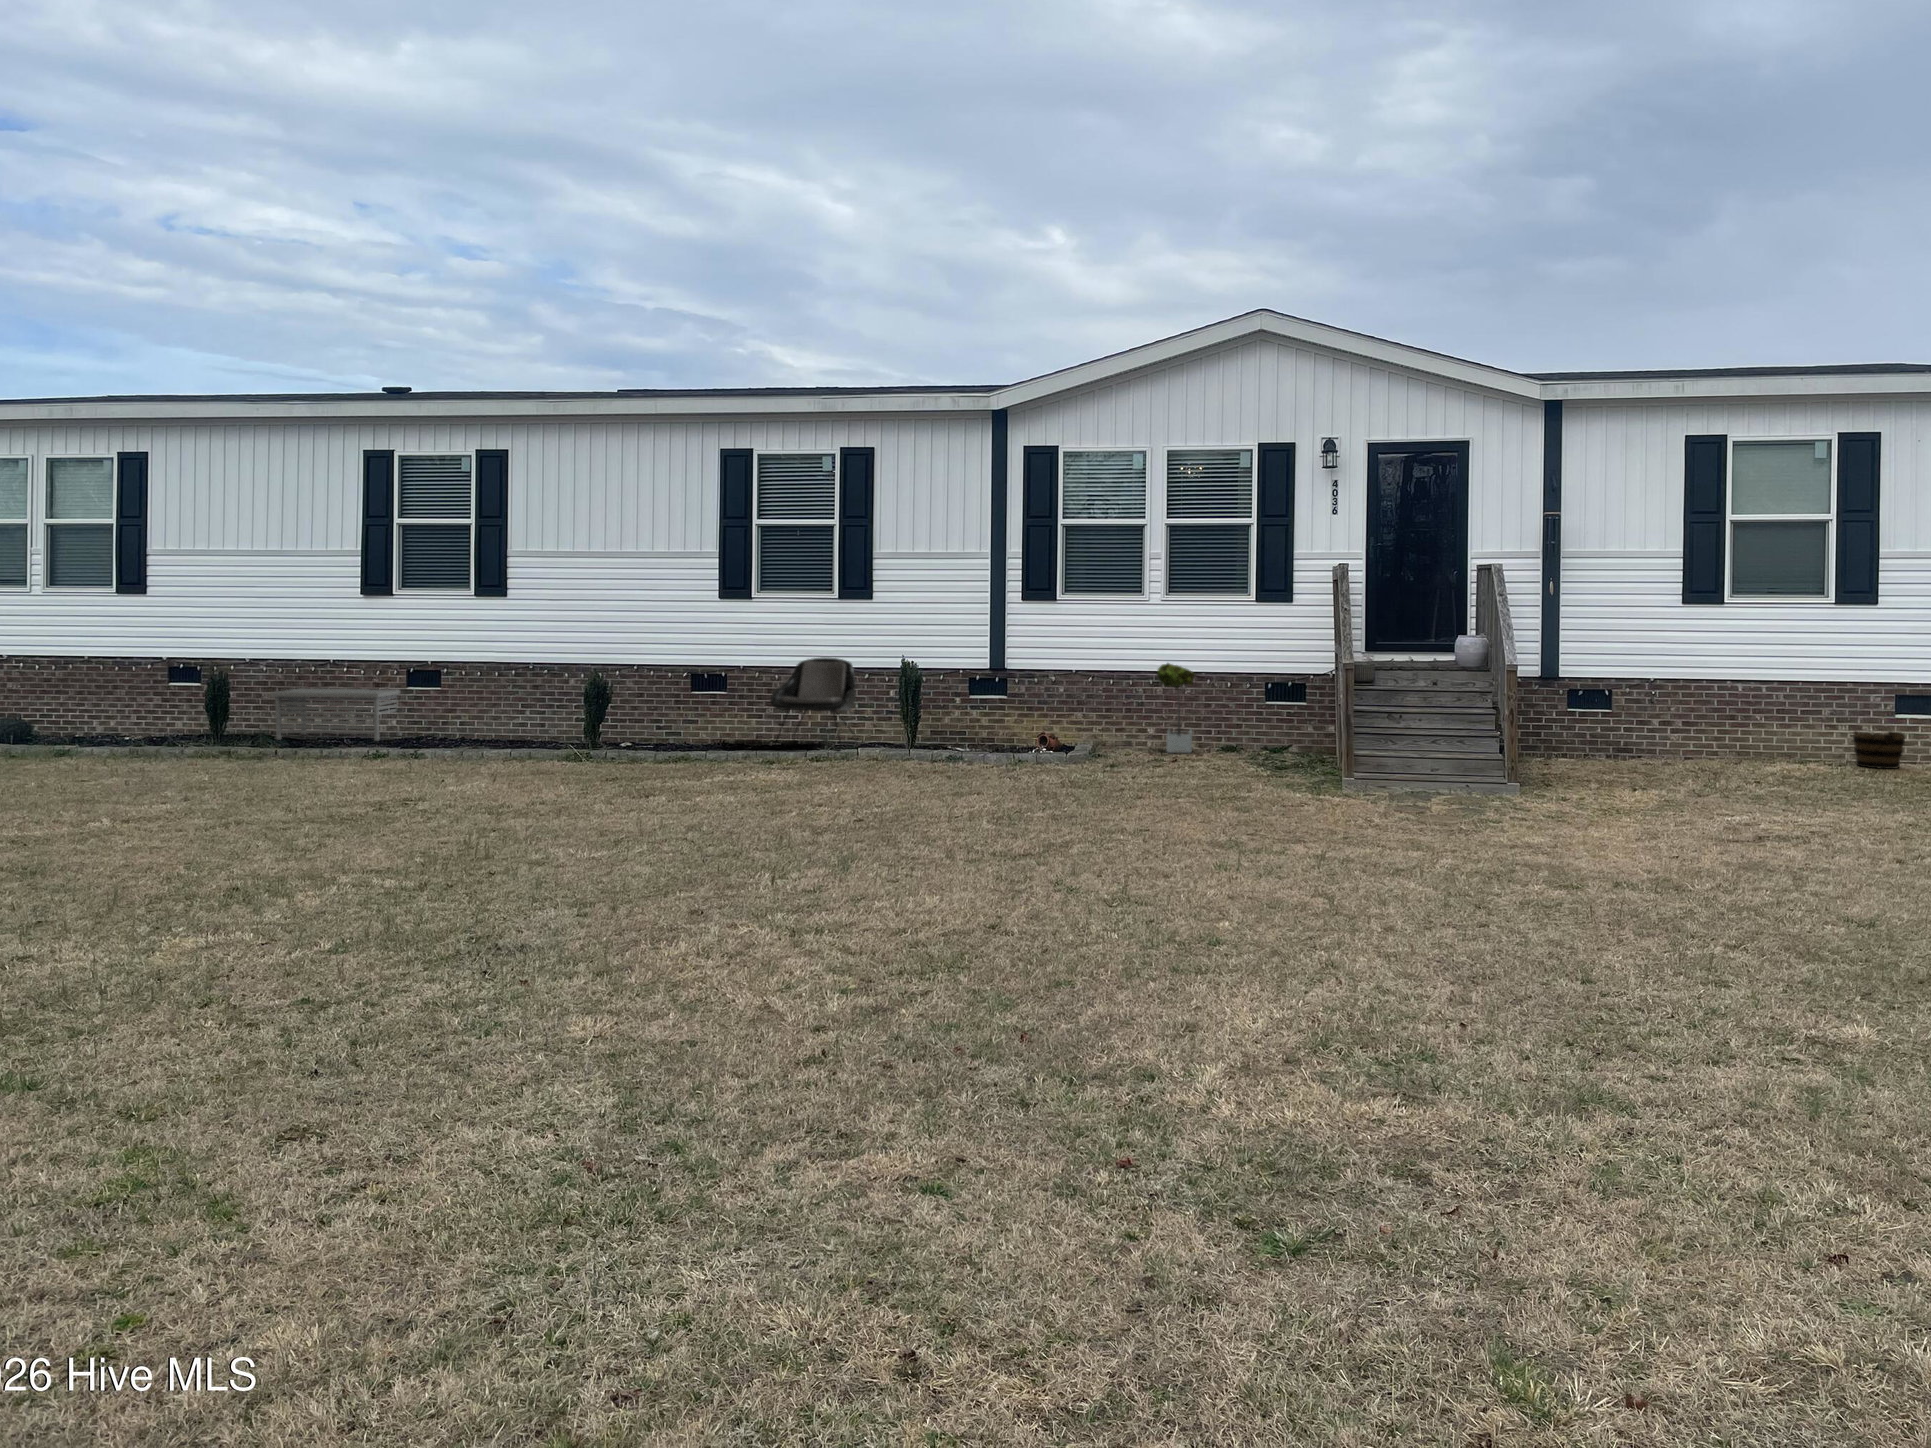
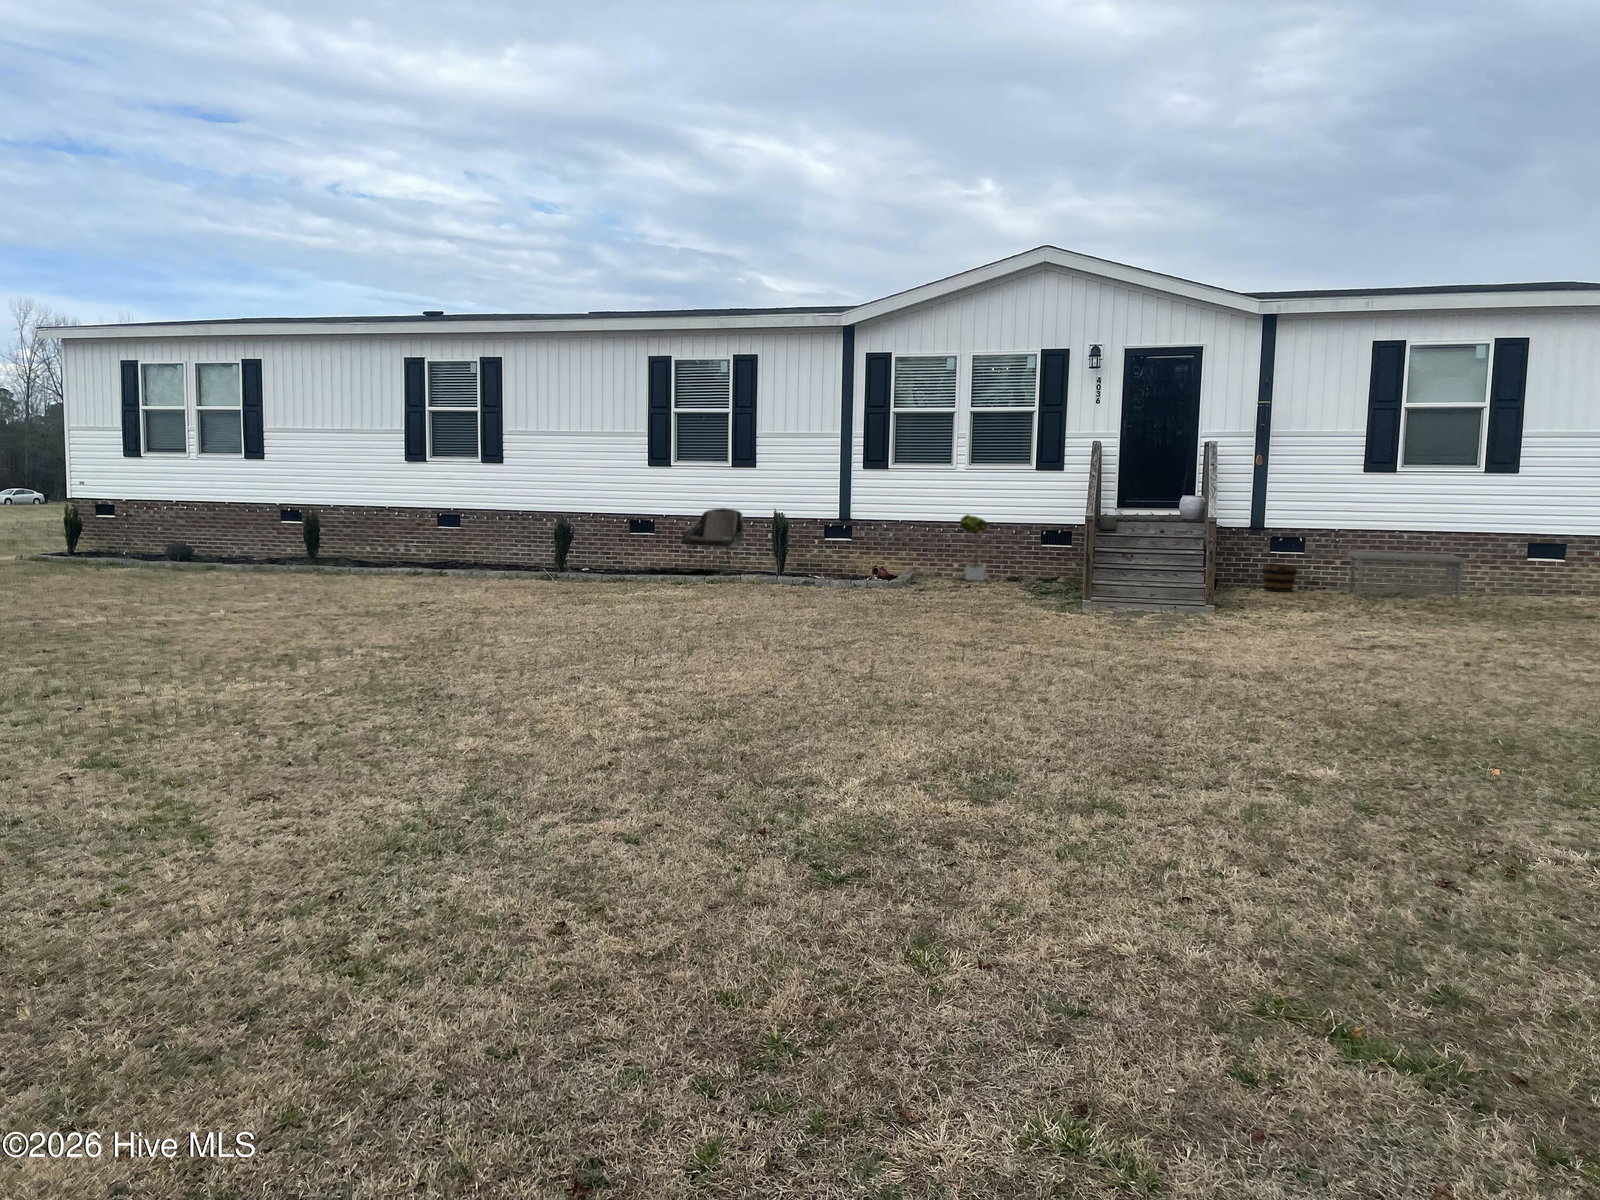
storage bench: present [270,688,402,741] -> present [1348,551,1466,601]
bucket: present [1853,731,1905,769] -> present [1262,564,1297,592]

